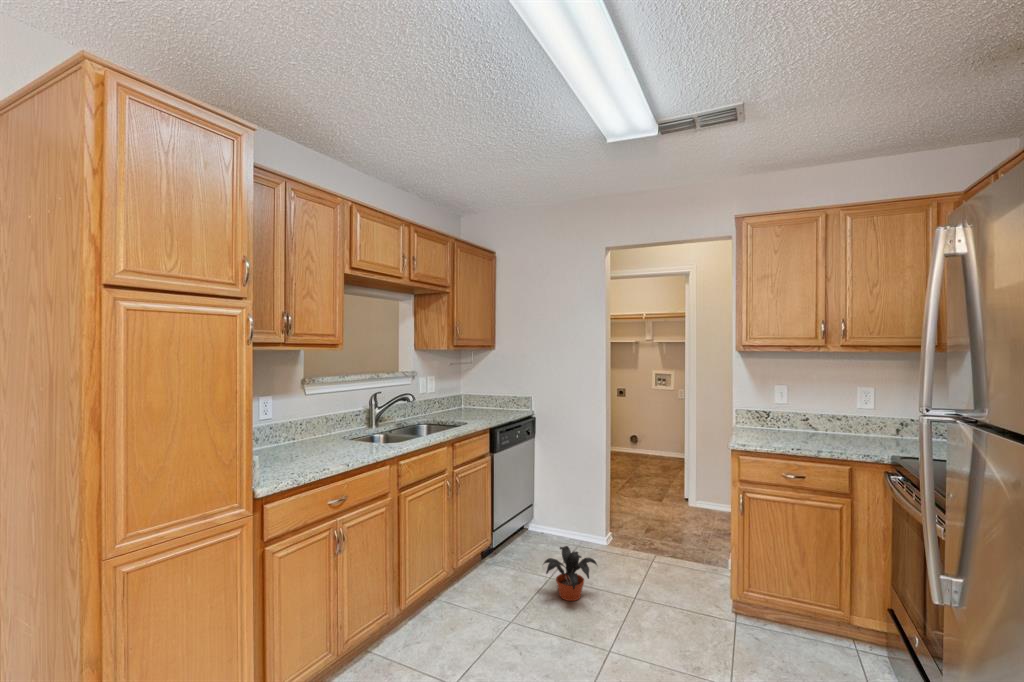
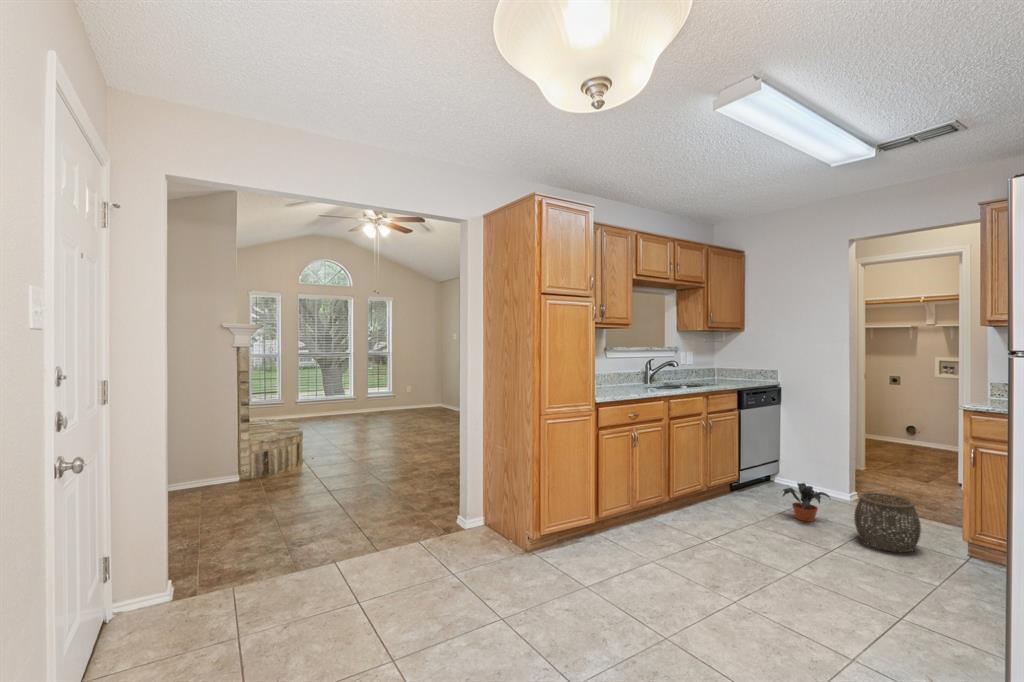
woven basket: none [627,554,696,637] -> present [854,492,921,553]

